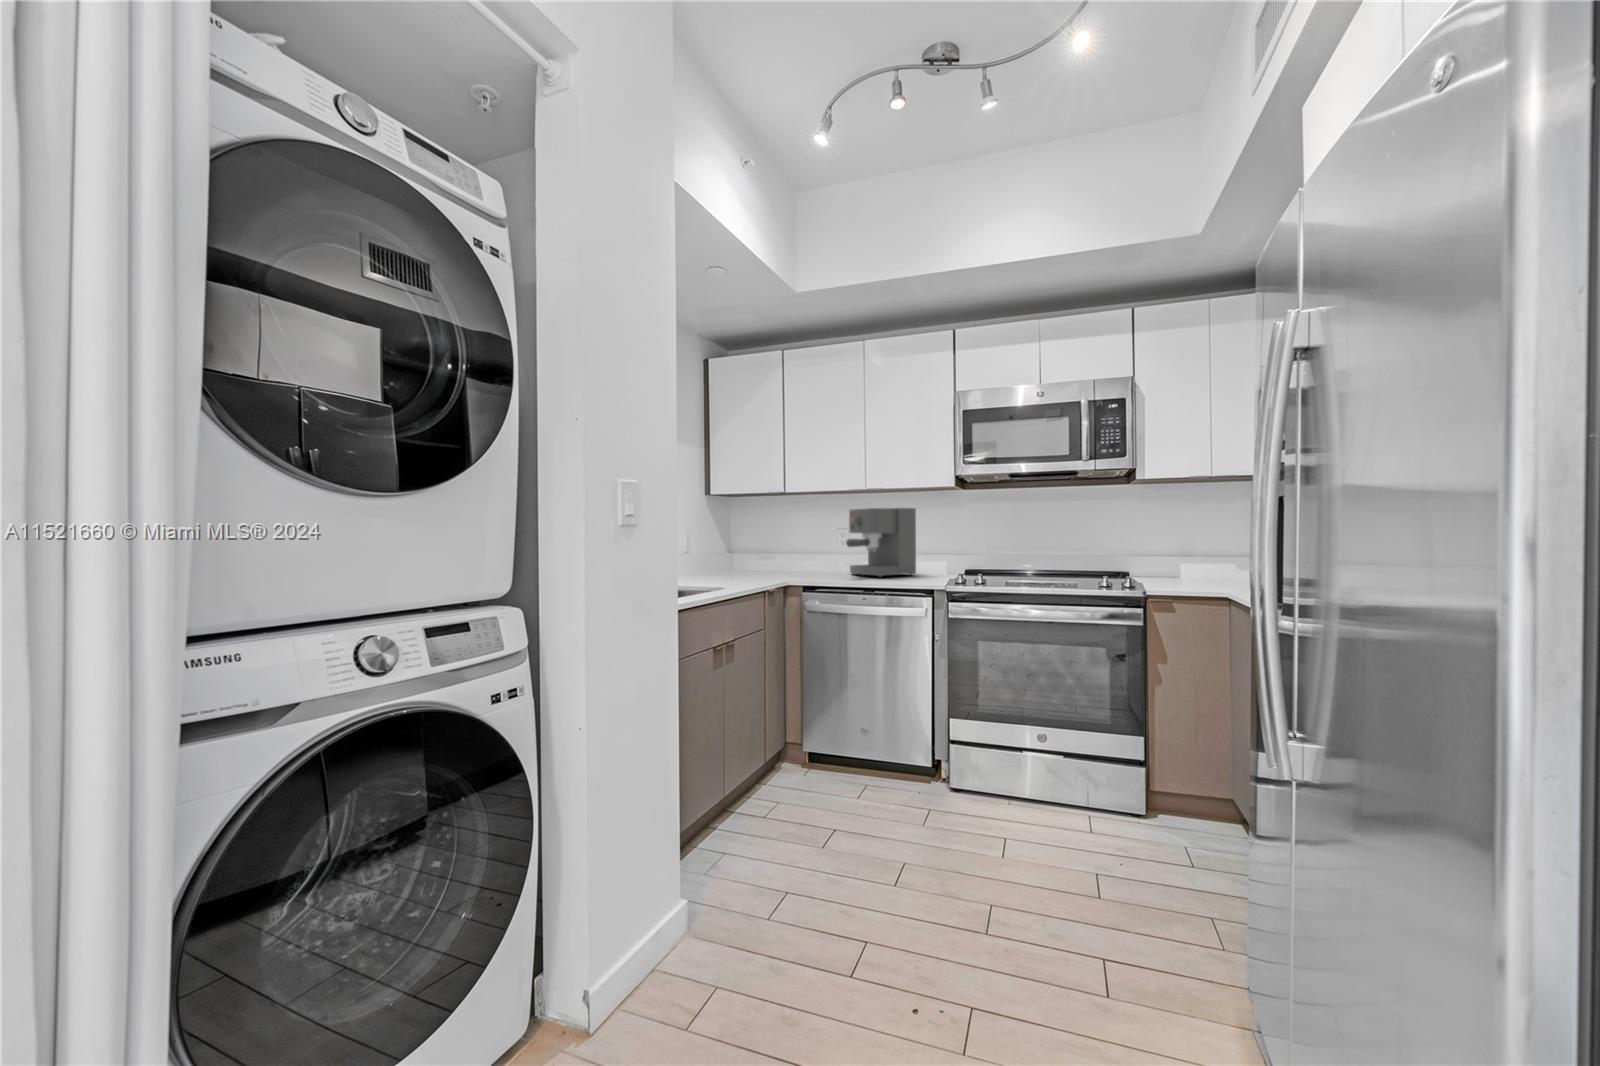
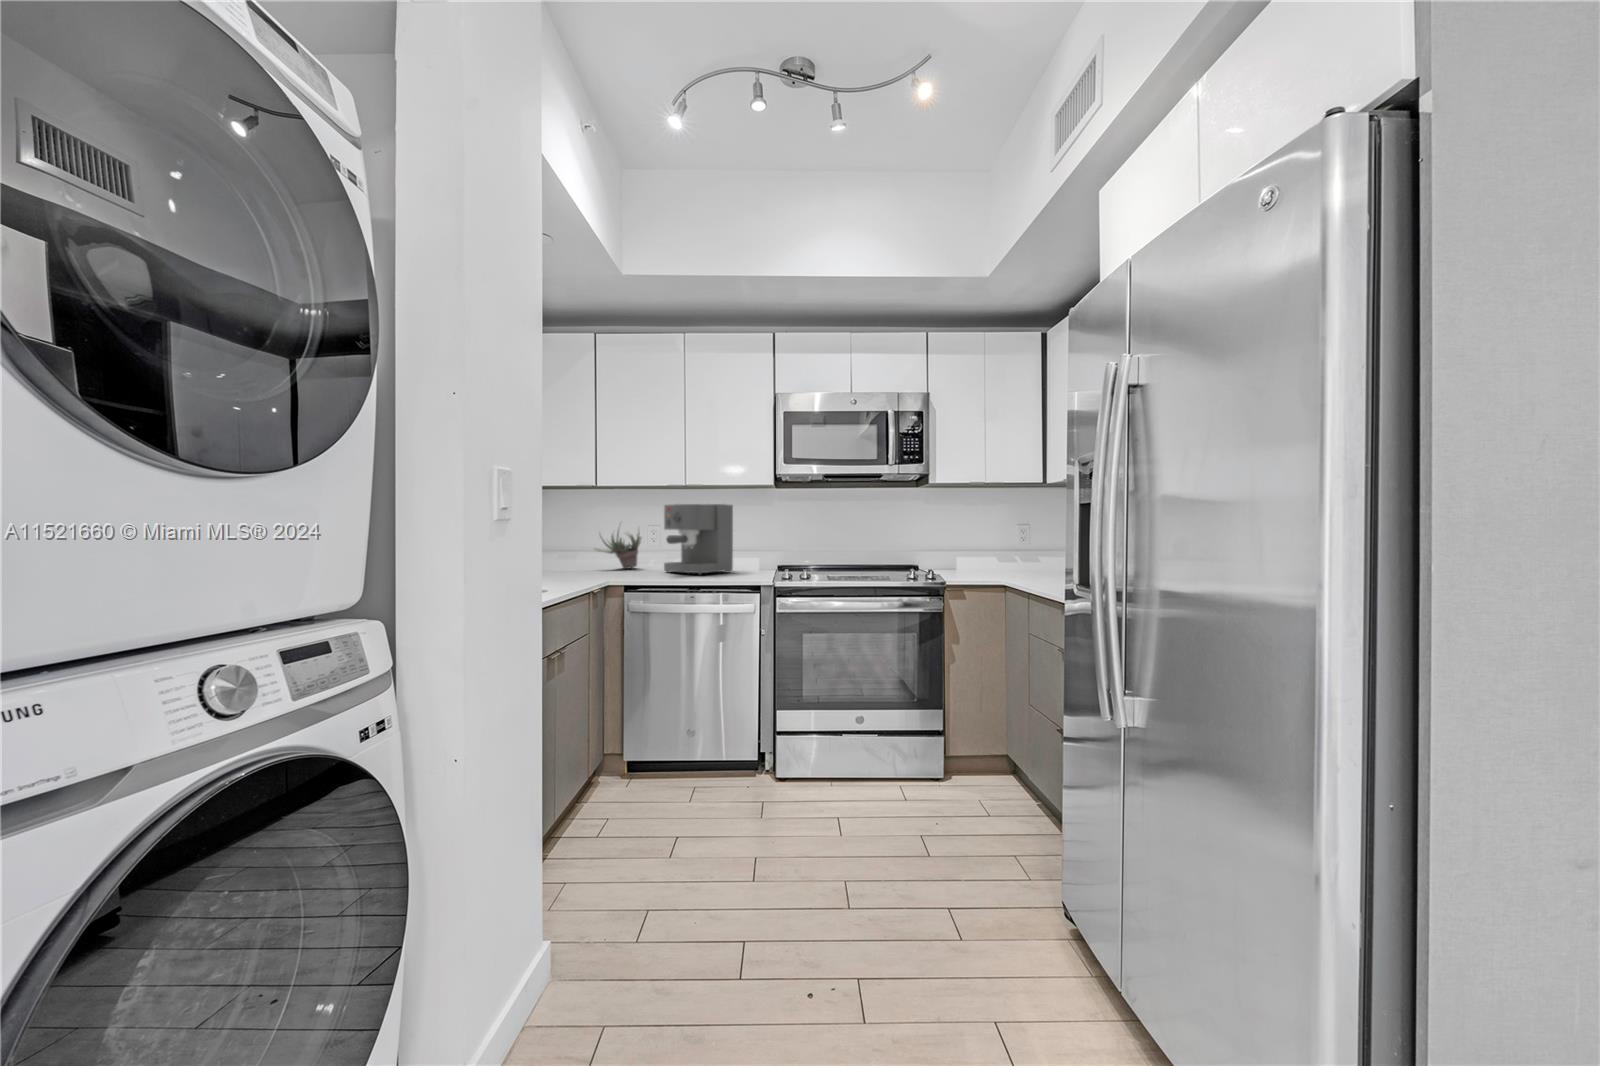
succulent plant: none [788,526,833,571] -> present [594,530,641,569]

